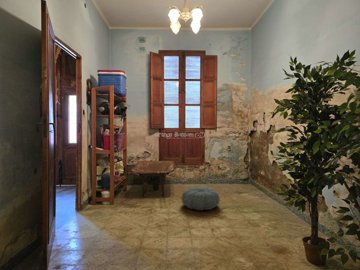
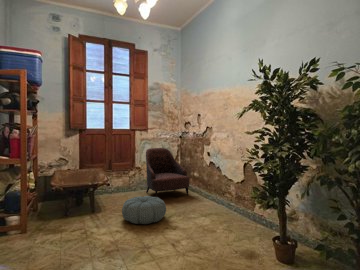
armchair: none [214,146,254,193] -> present [146,148,189,197]

